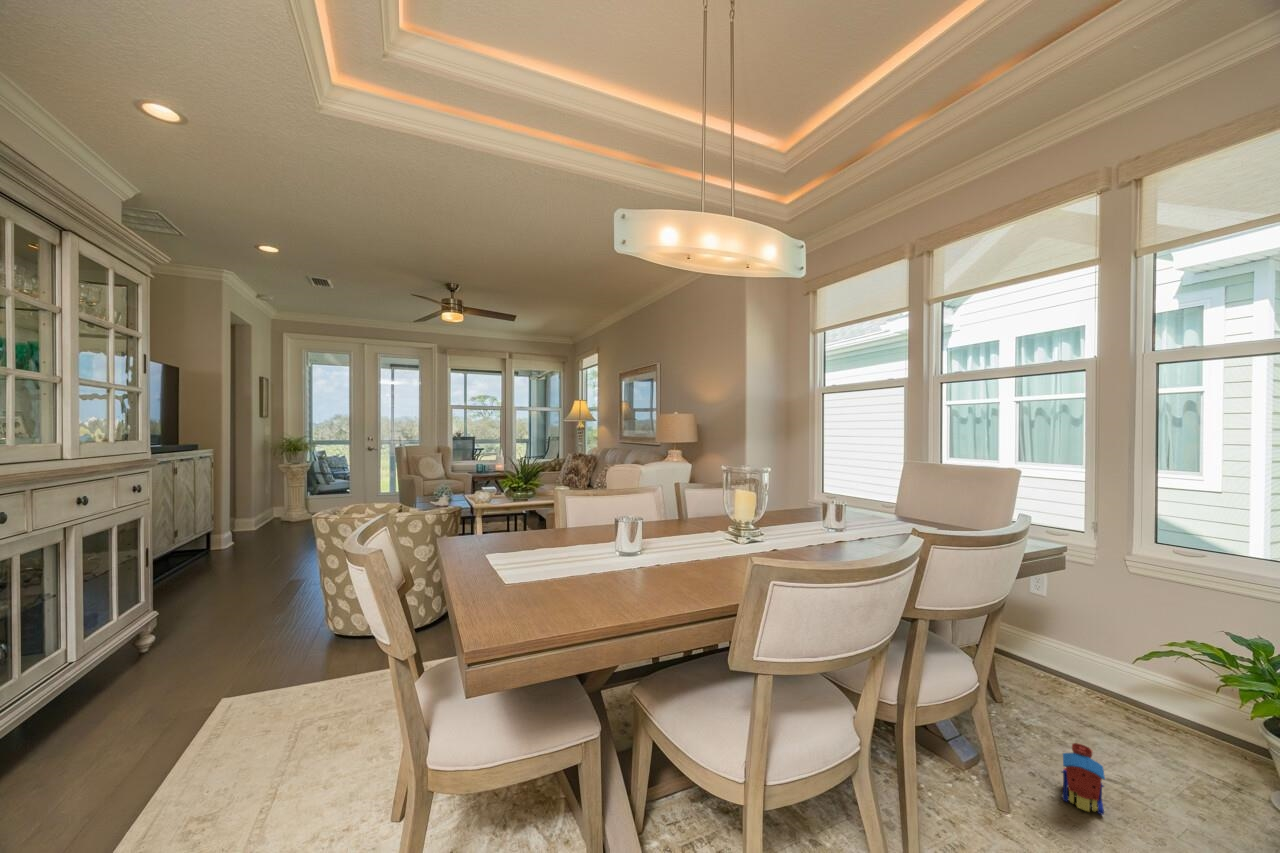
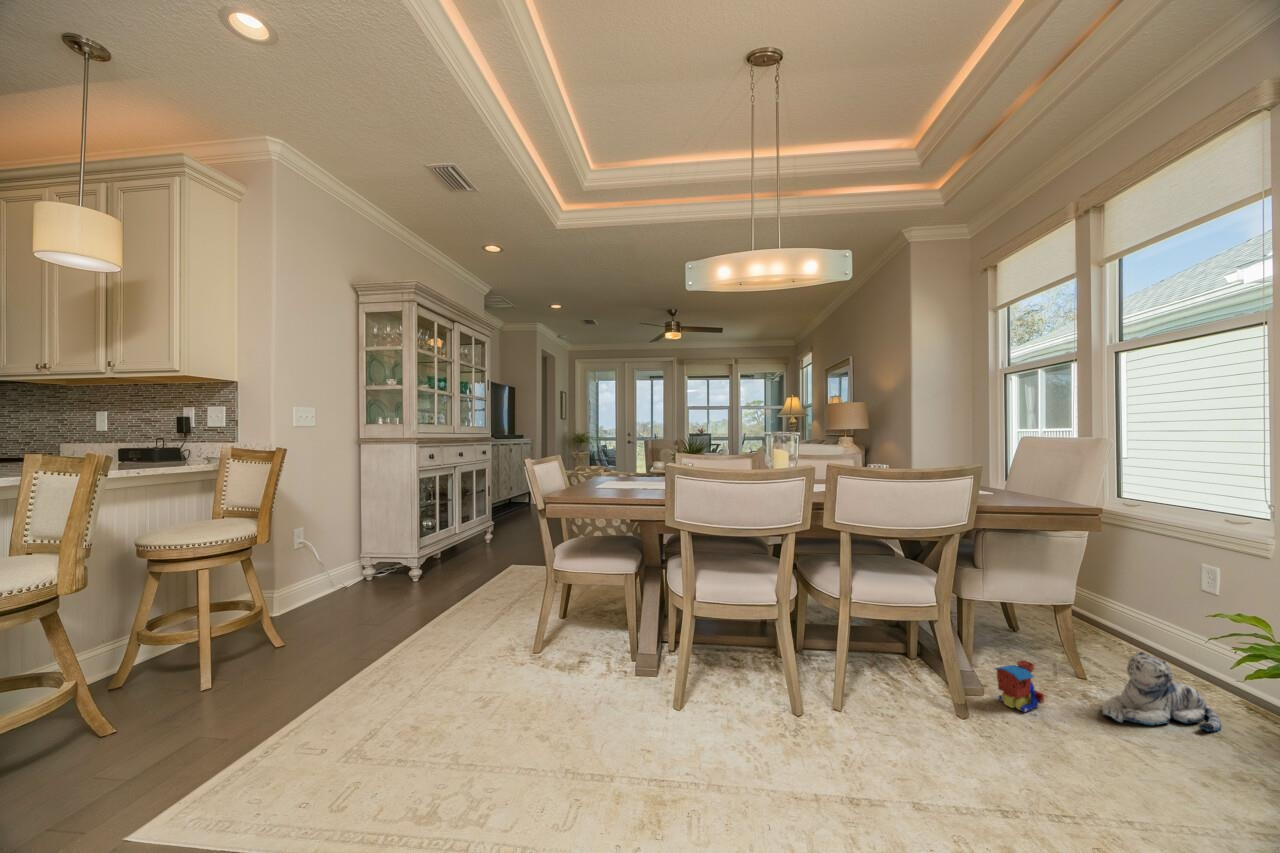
plush toy: none [1120,703,1211,794] -> present [1102,651,1221,732]

